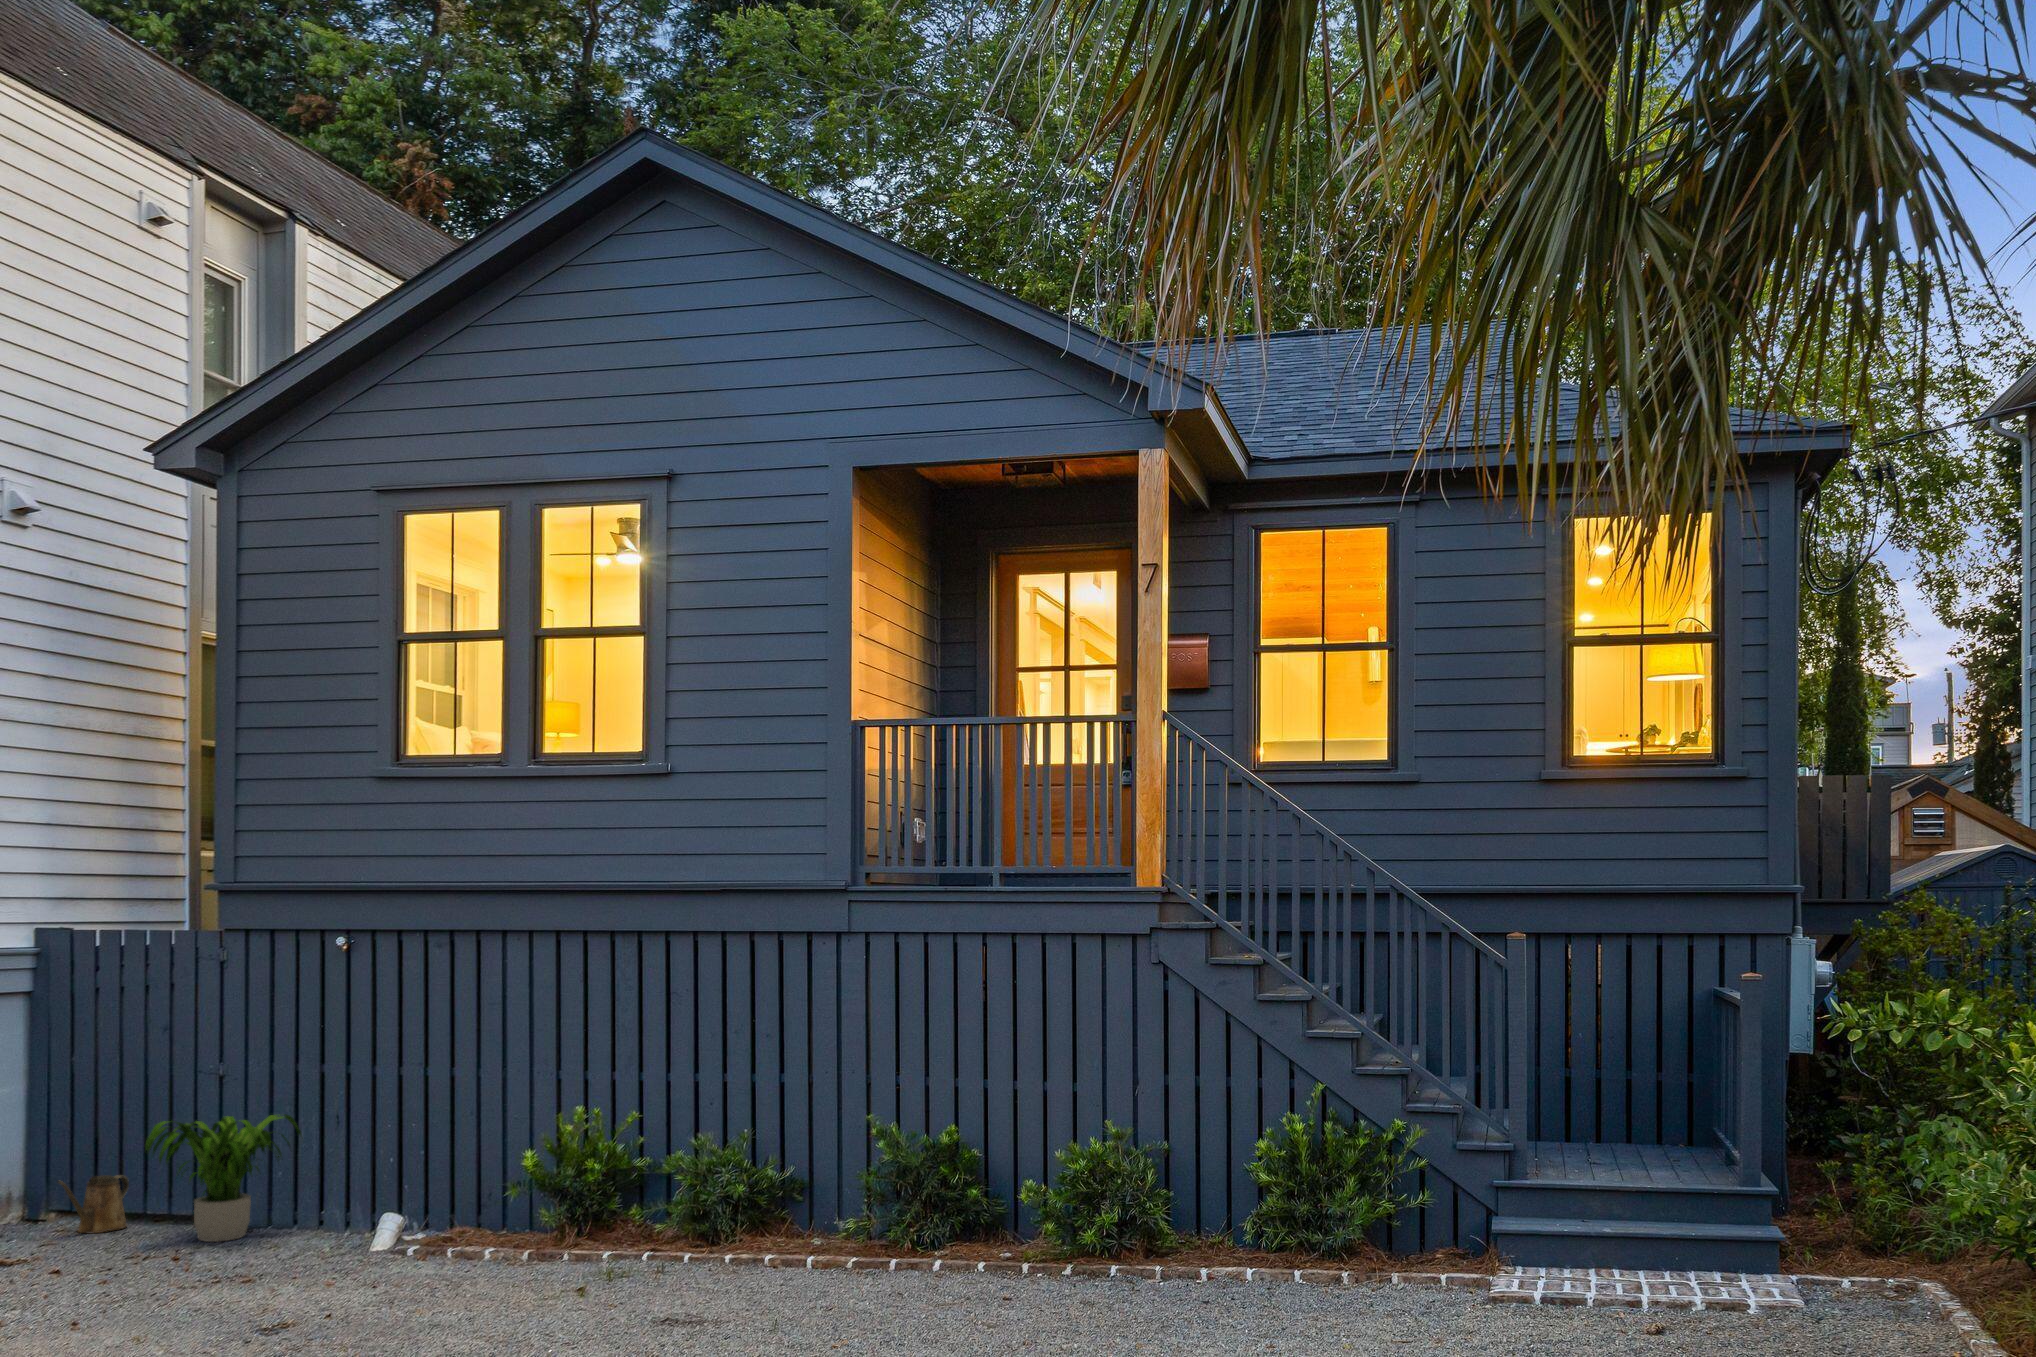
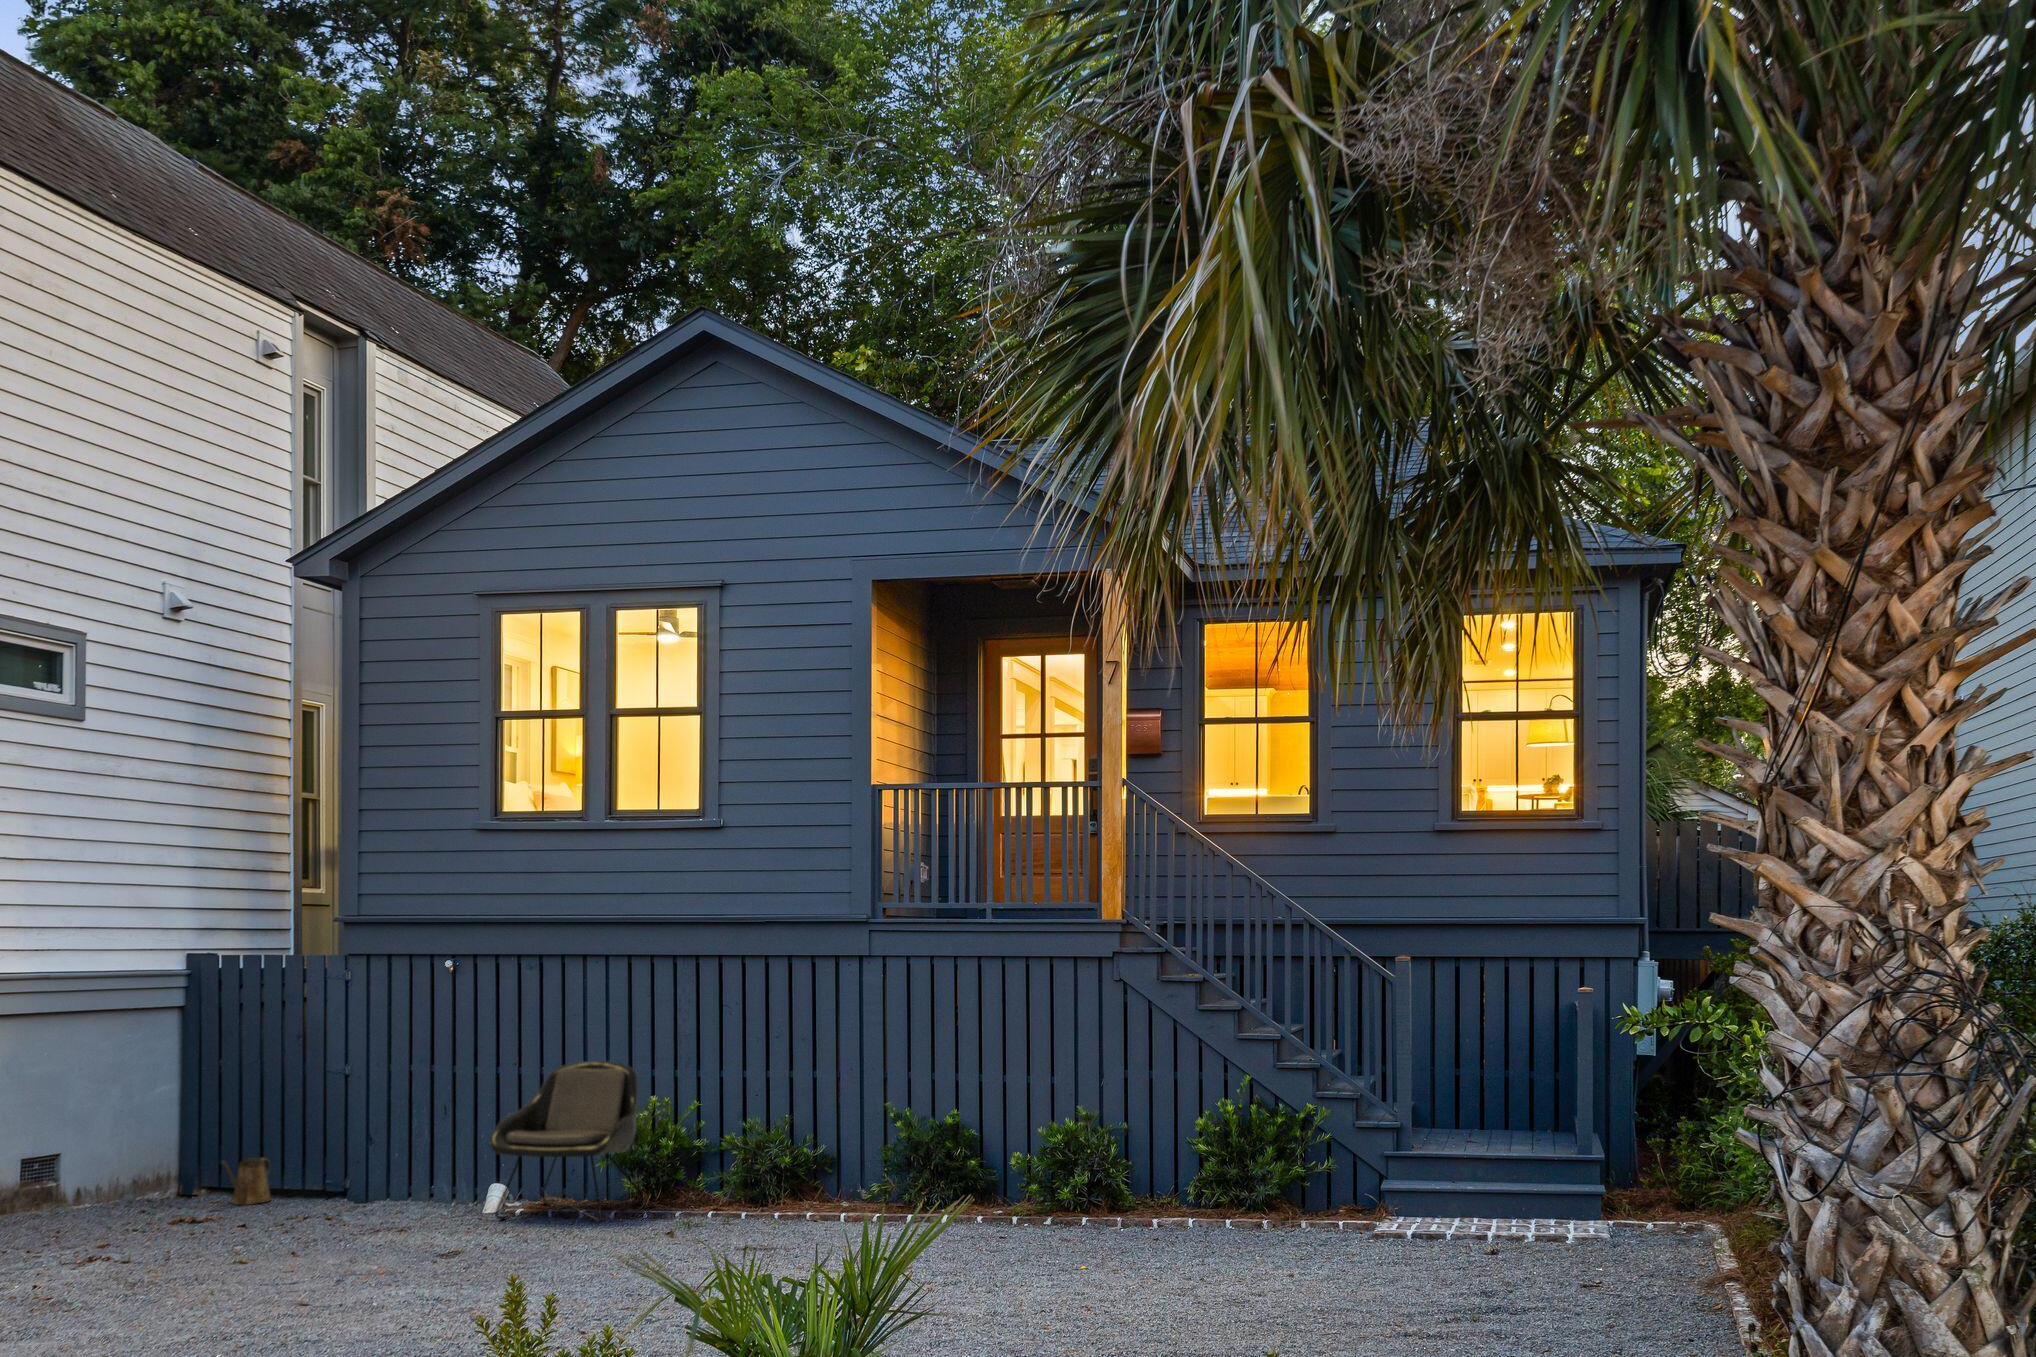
lounge chair: none [371,1060,571,1266] -> present [489,1061,644,1223]
potted plant: present [145,1114,302,1242] -> none [298,1106,420,1210]

